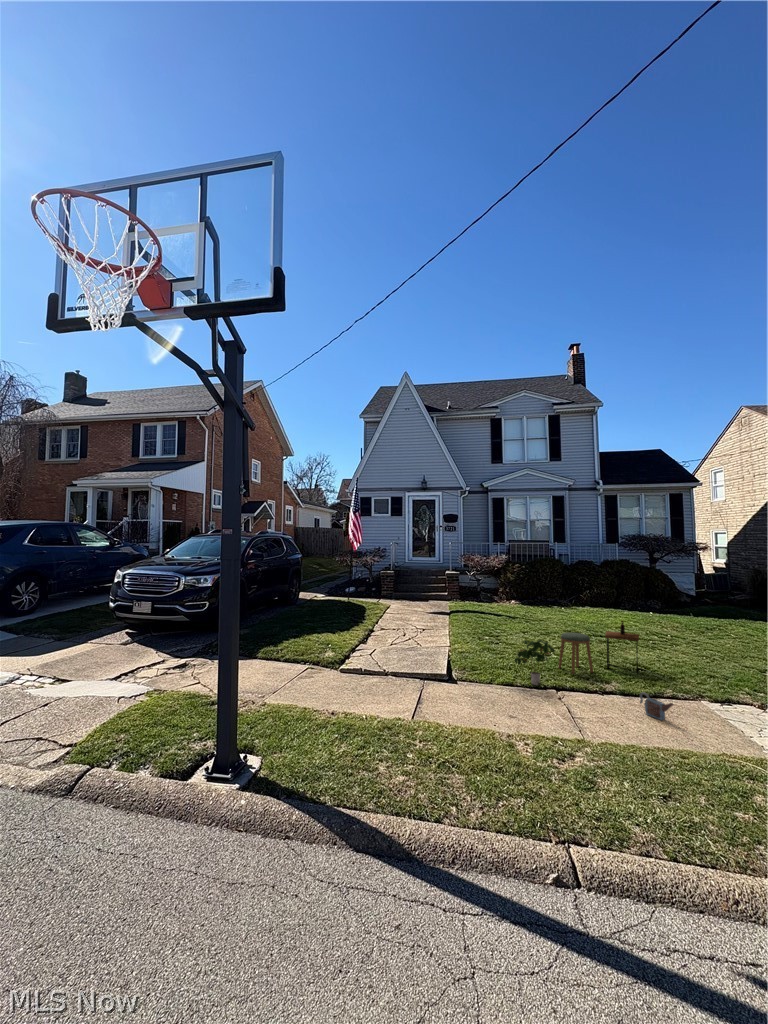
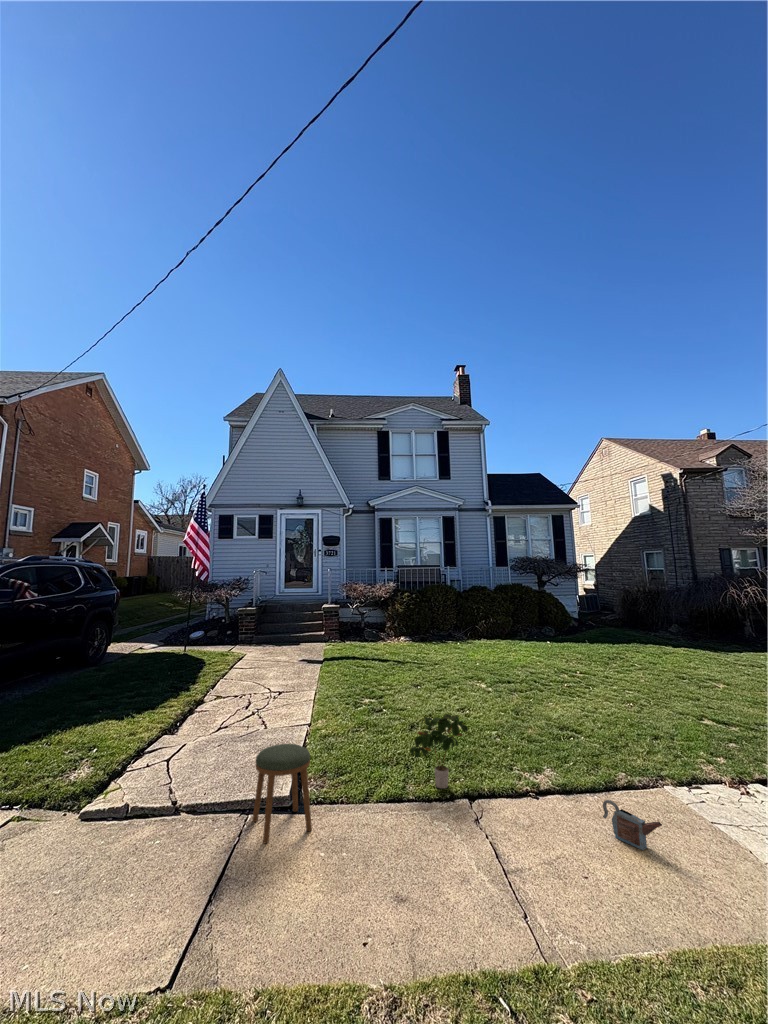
side table: present [605,621,639,673] -> none [527,671,573,745]
stool: present [558,632,593,674] -> present [252,744,312,843]

